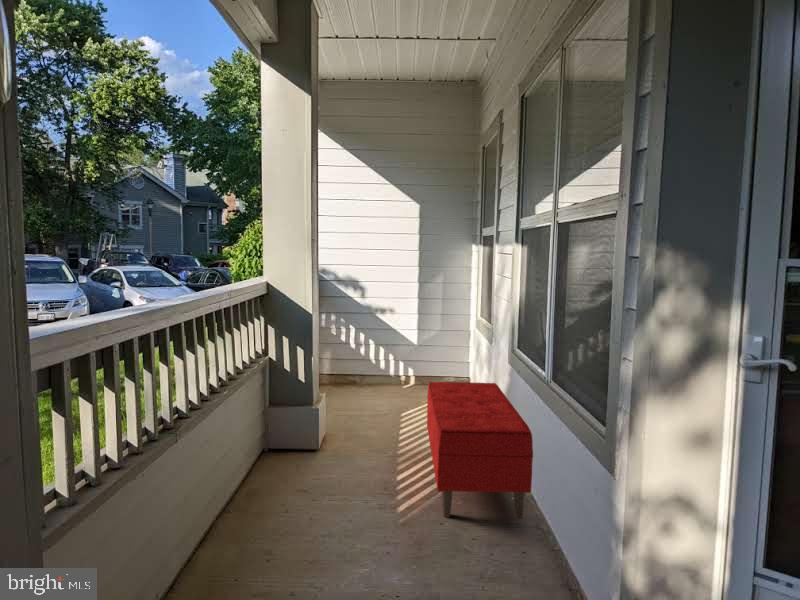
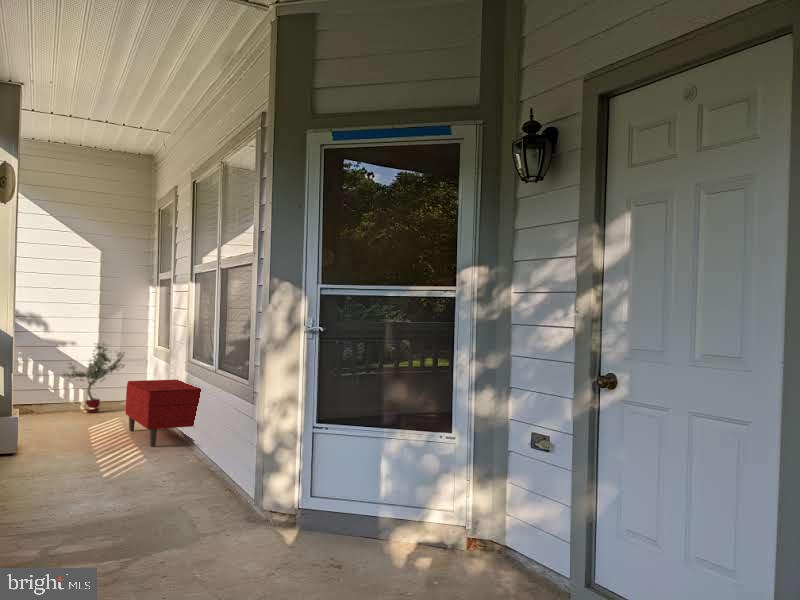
potted tree: none [378,312,444,393] -> present [63,343,124,413]

